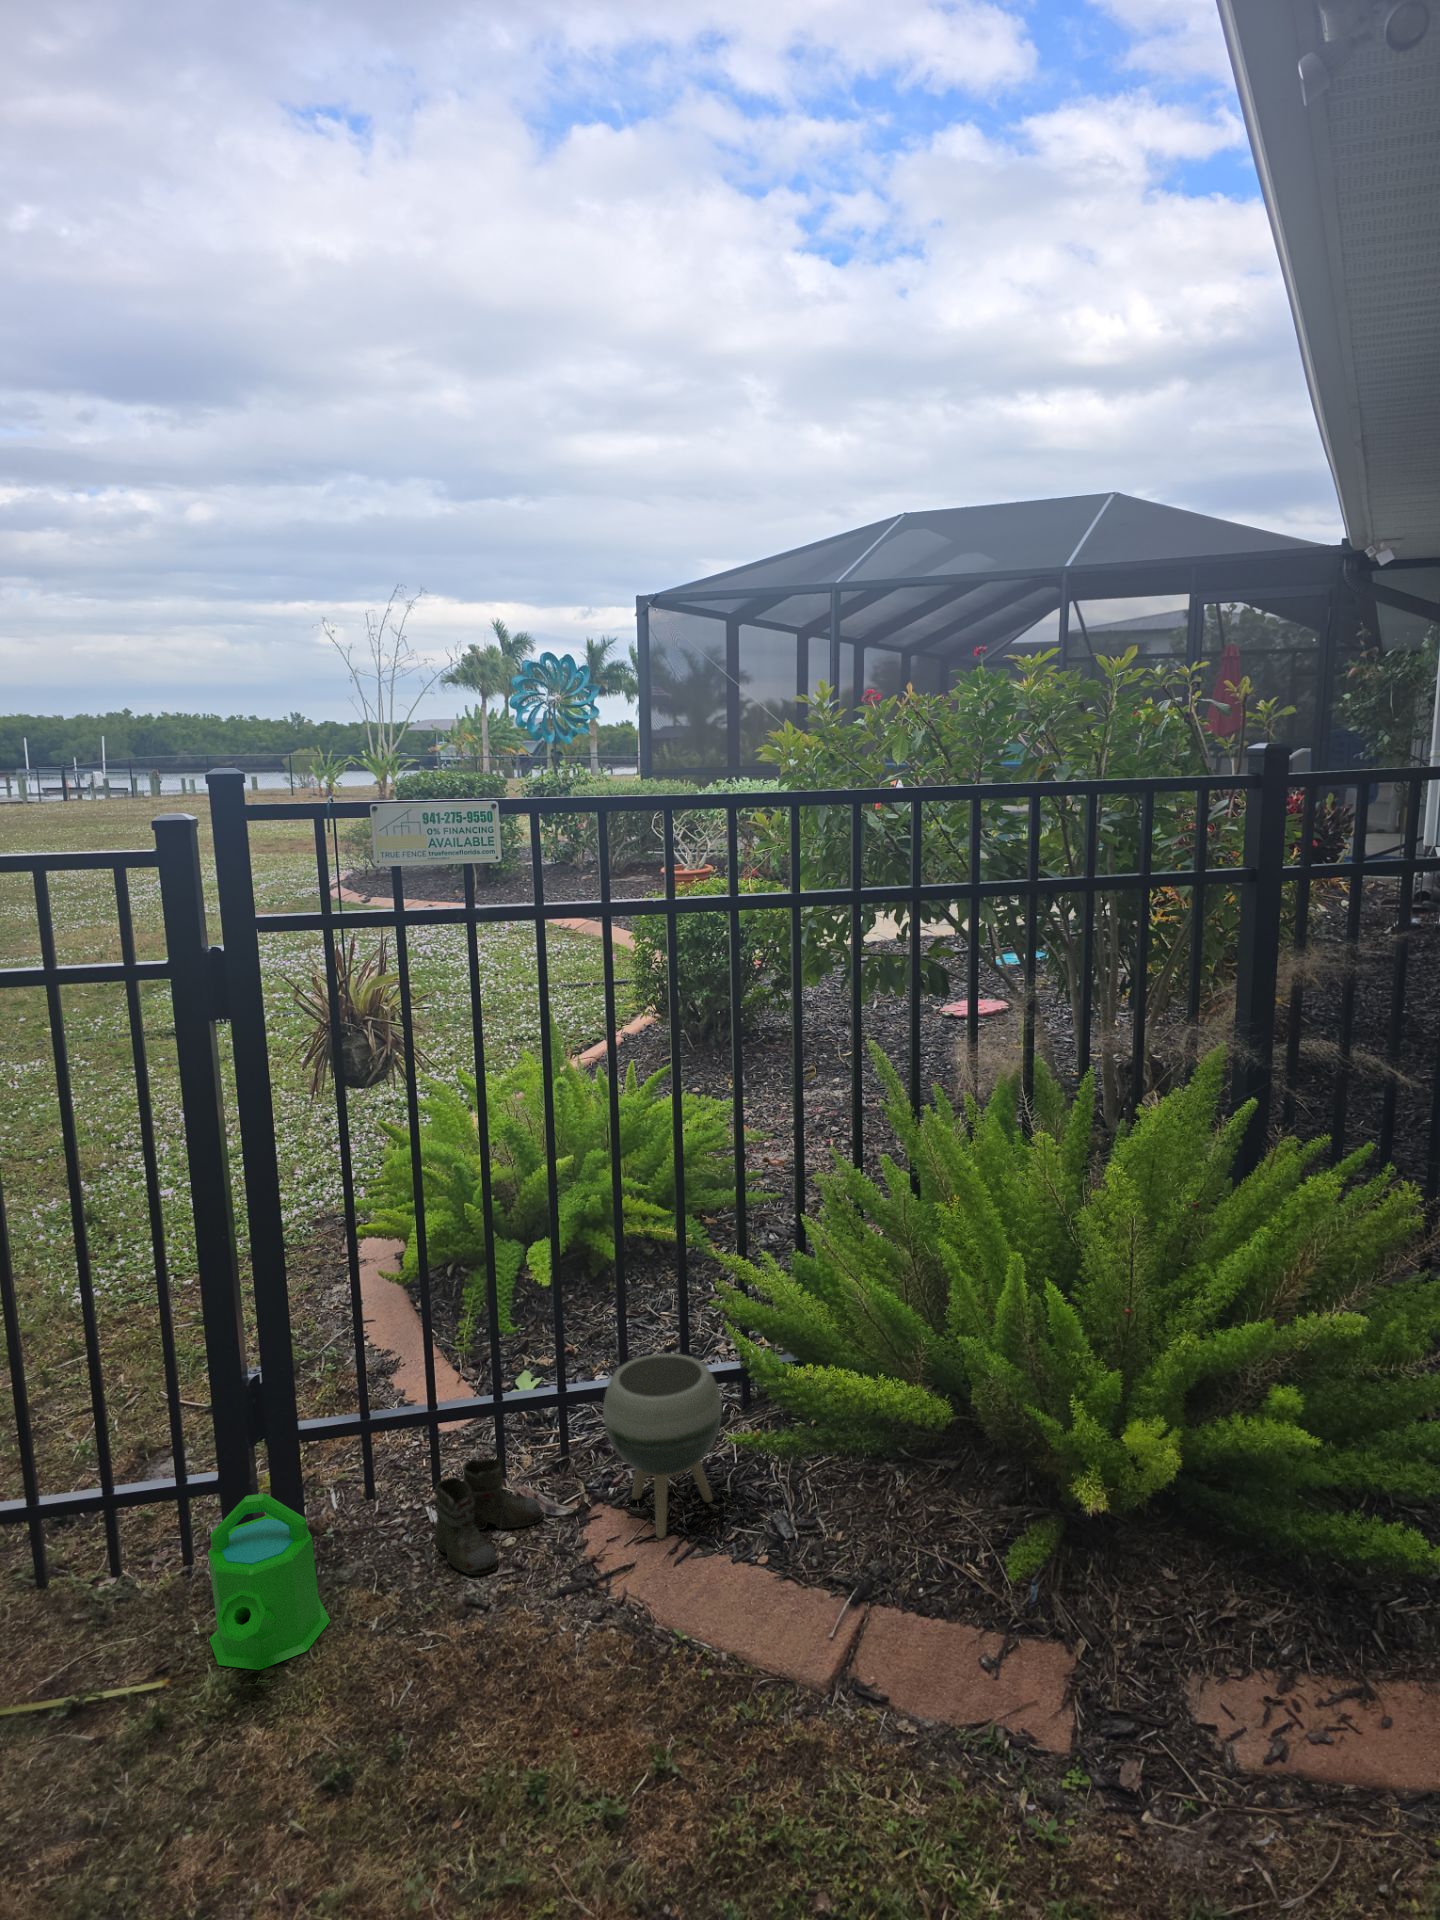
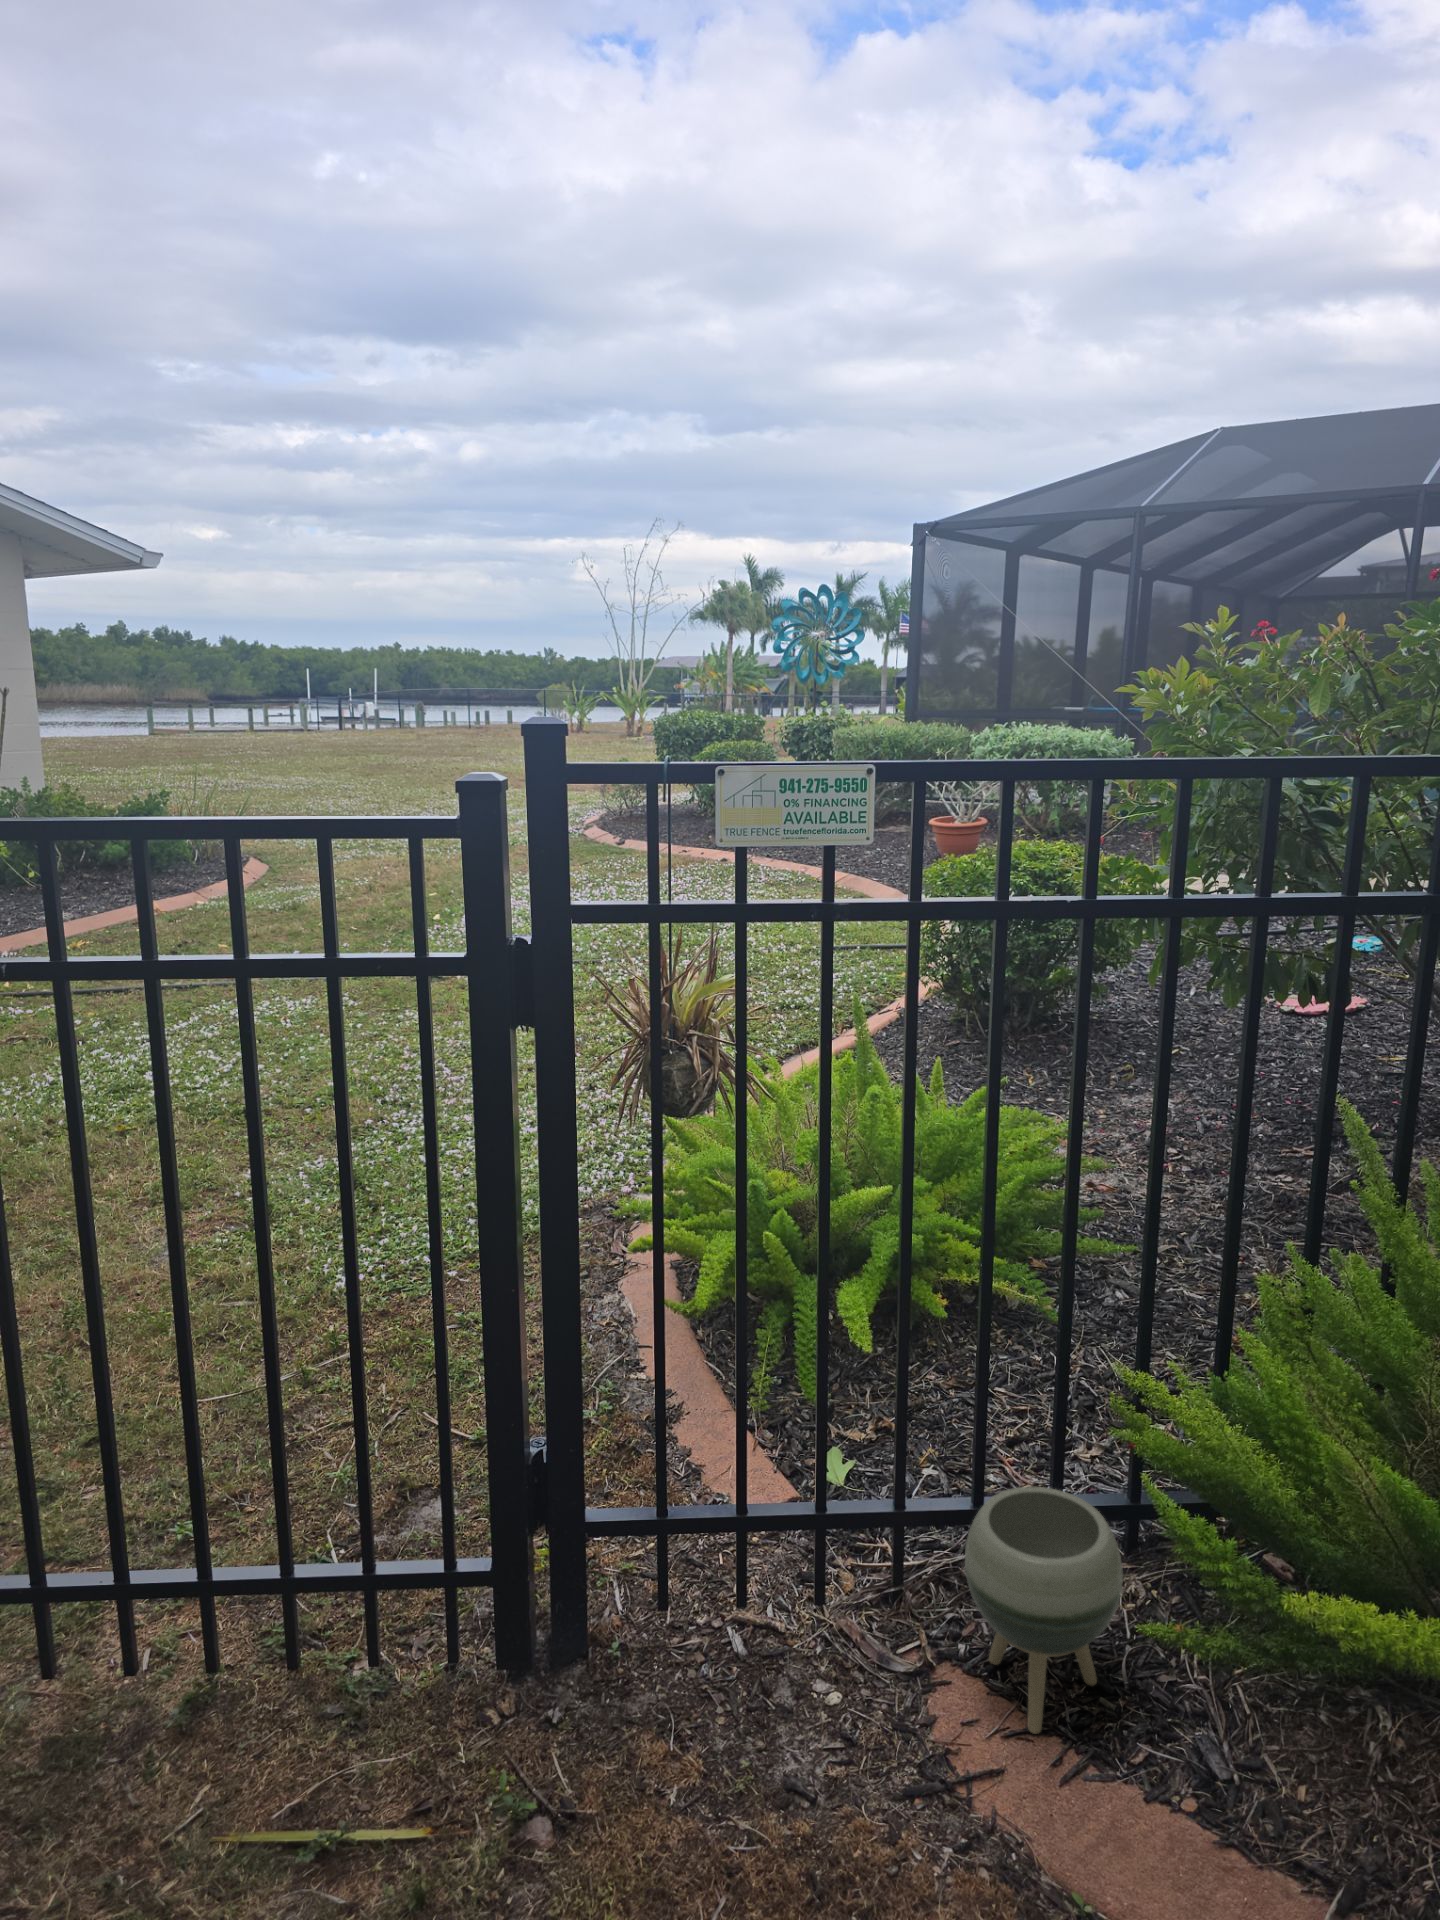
boots: present [435,1458,543,1575] -> none [735,1589,877,1751]
watering can: present [208,1493,330,1670] -> none [479,1628,623,1853]

